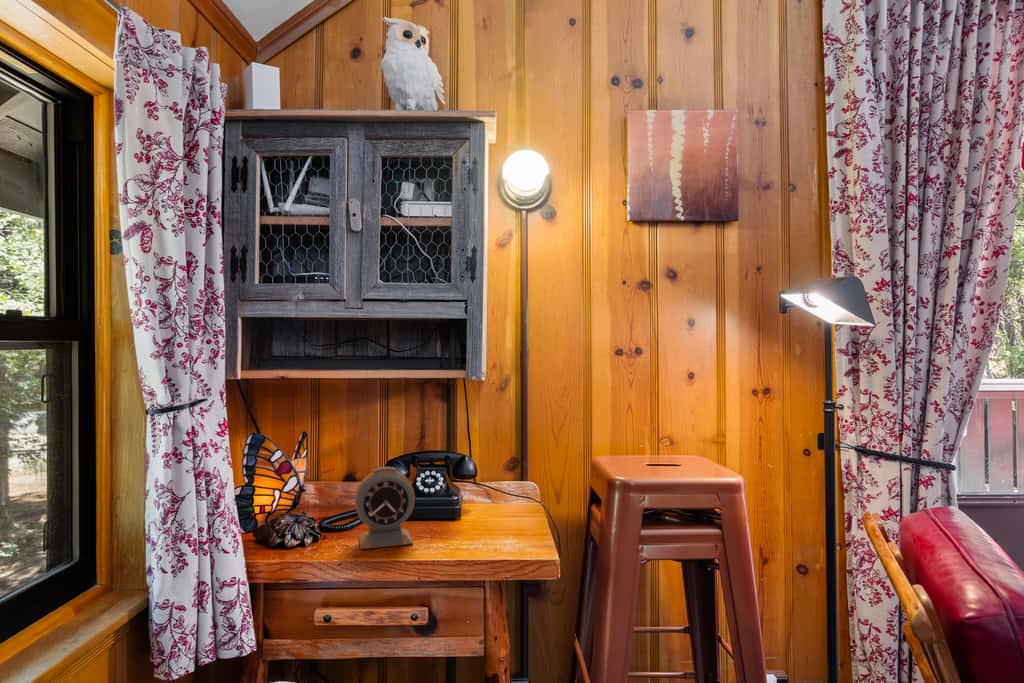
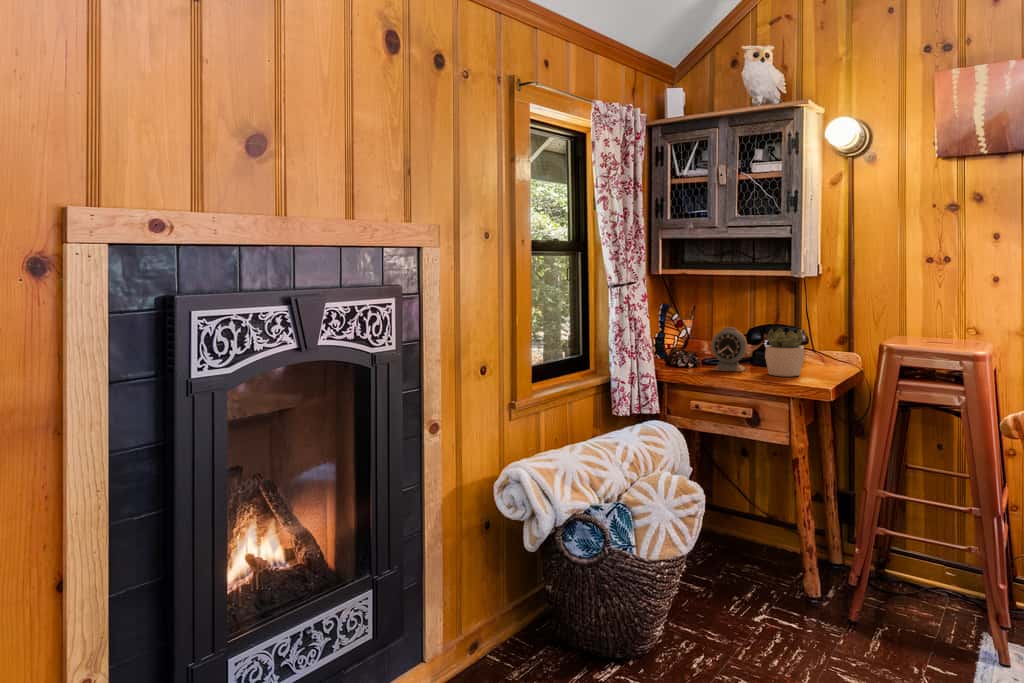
succulent plant: none [448,462,513,547] -> present [765,328,805,377]

